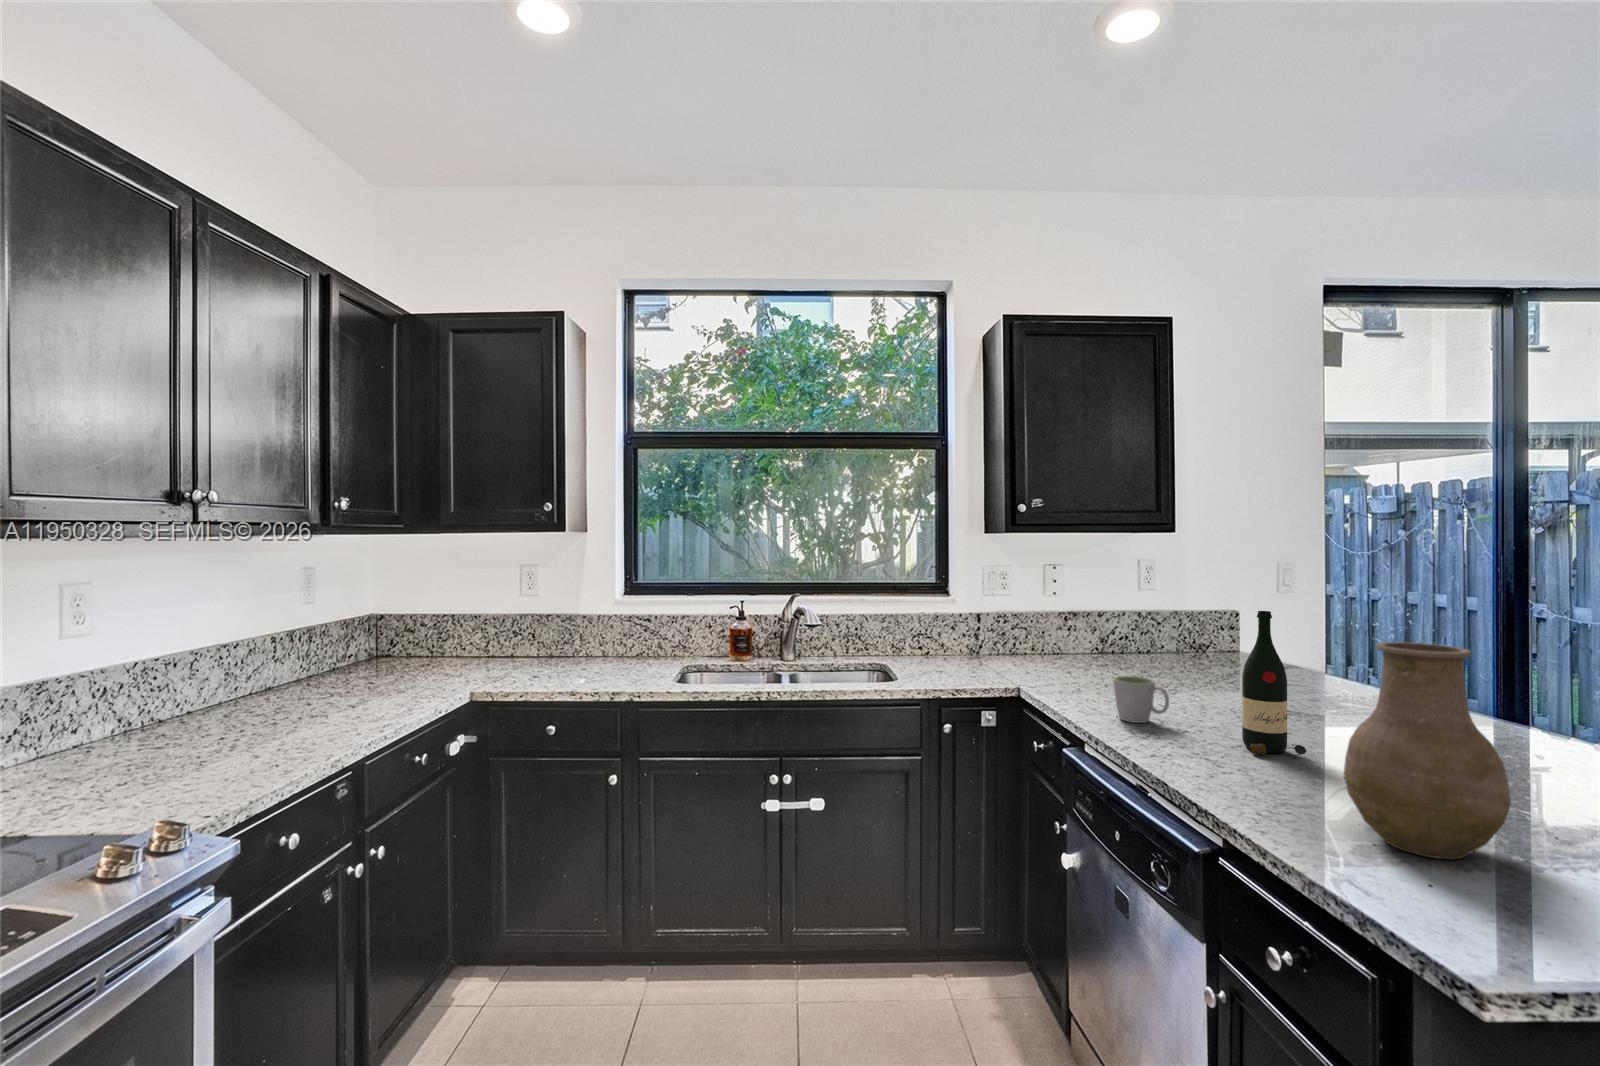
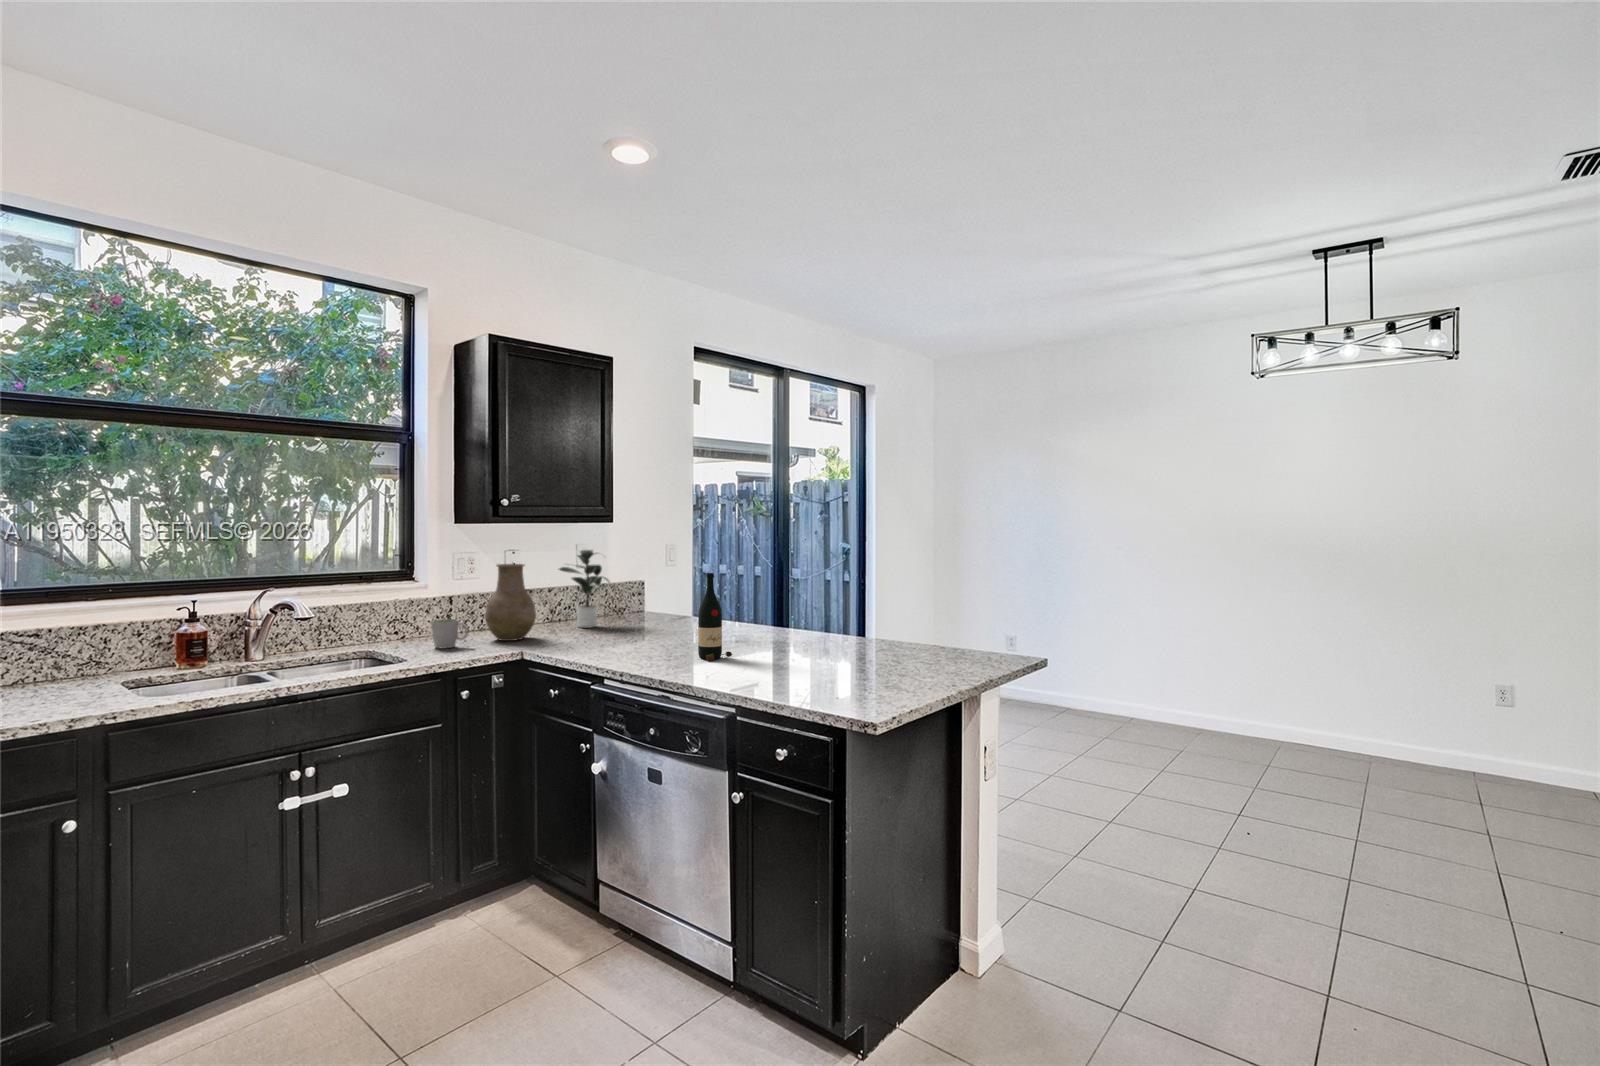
potted plant: none [1093,566,1193,668] -> present [559,549,609,628]
vase: present [1344,642,1511,859] -> present [485,564,536,641]
mug: present [1113,676,1169,723] -> present [431,619,468,648]

